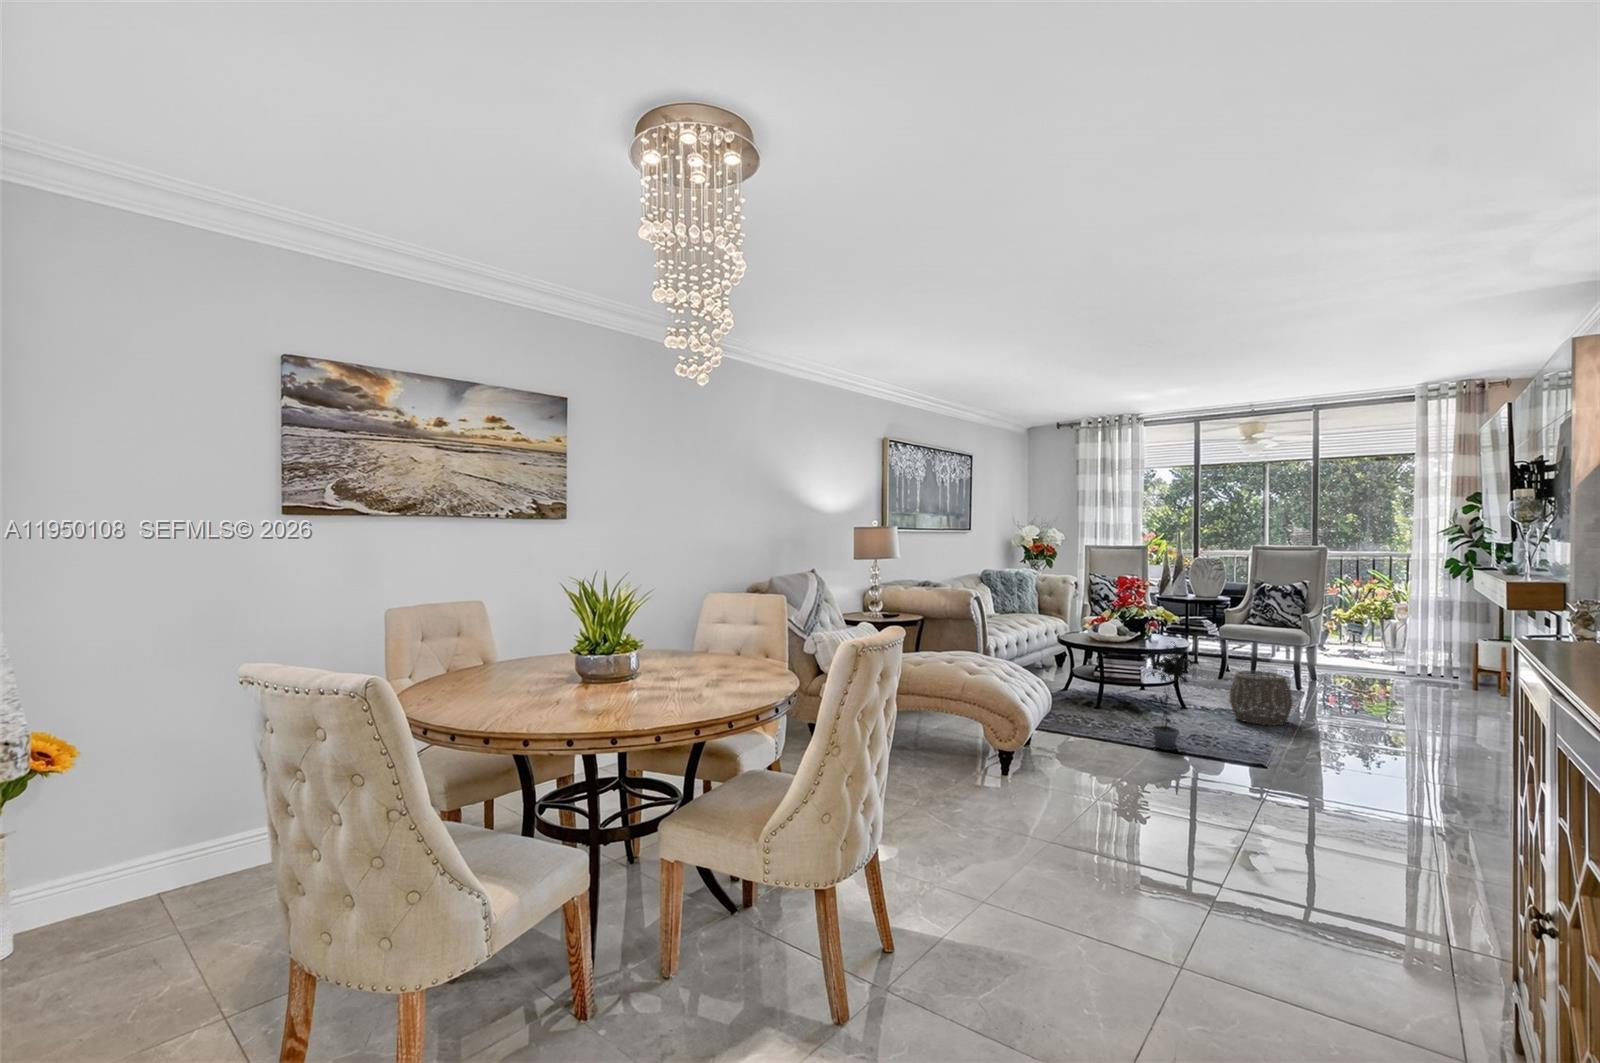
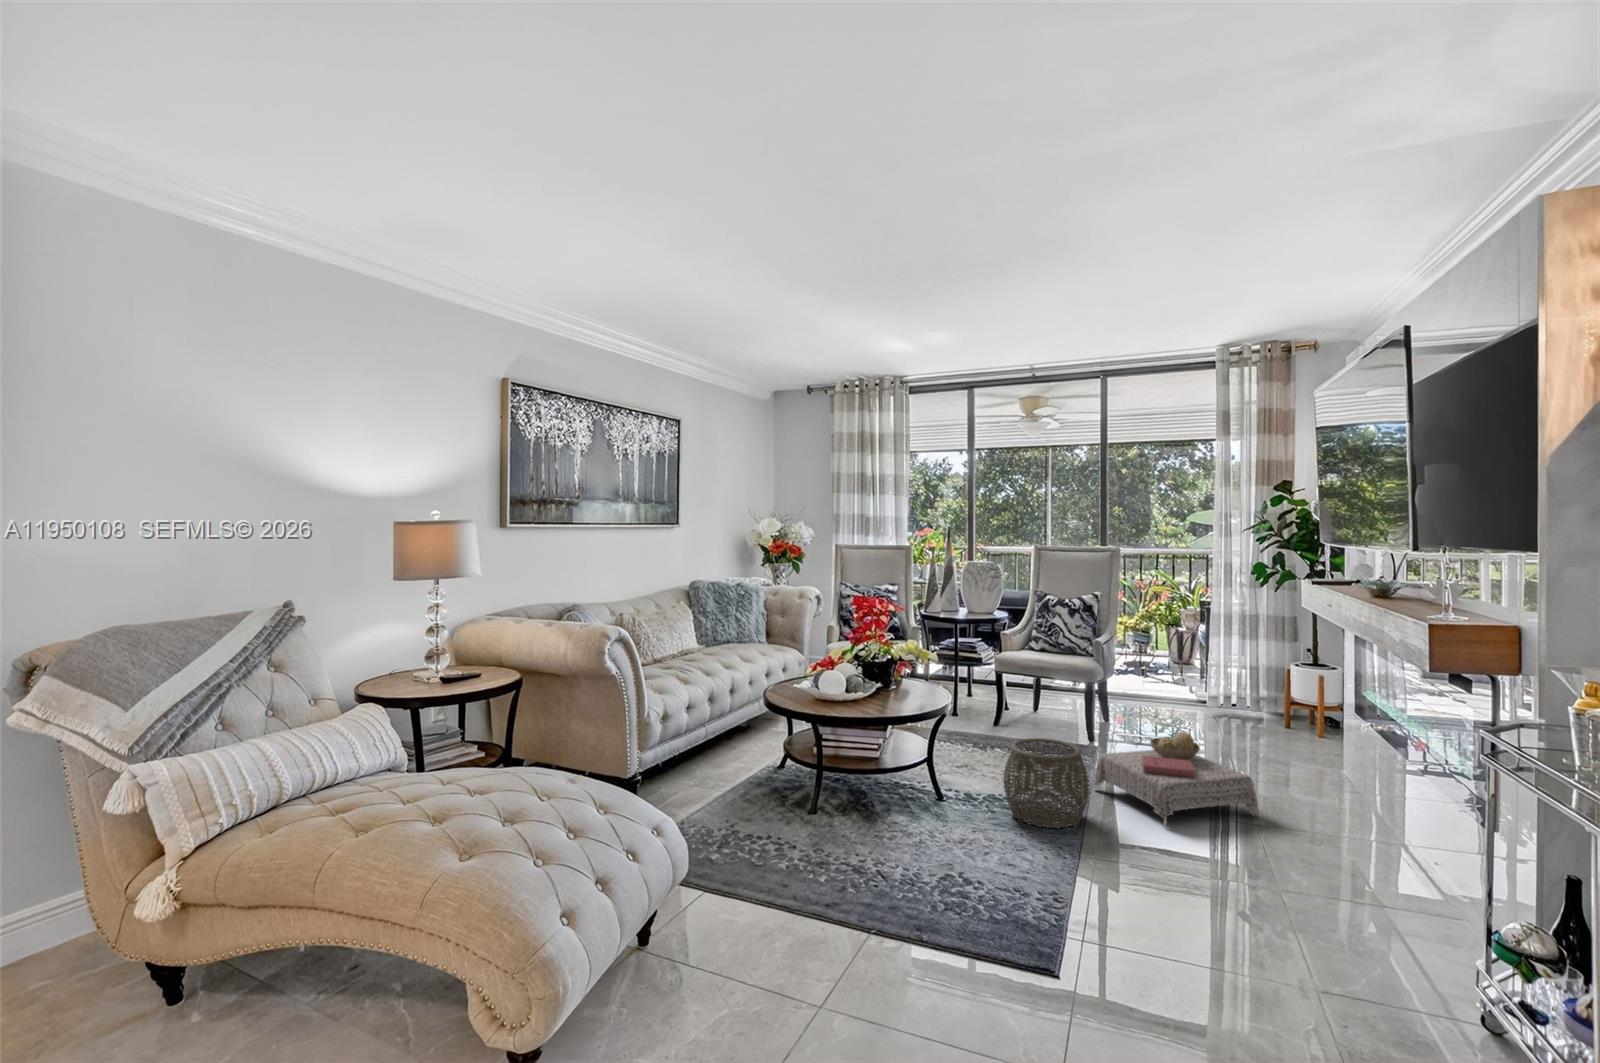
potted plant: present [1145,645,1198,750] -> none [862,722,955,920]
ottoman: none [1298,673,1426,730] -> present [1094,732,1259,827]

